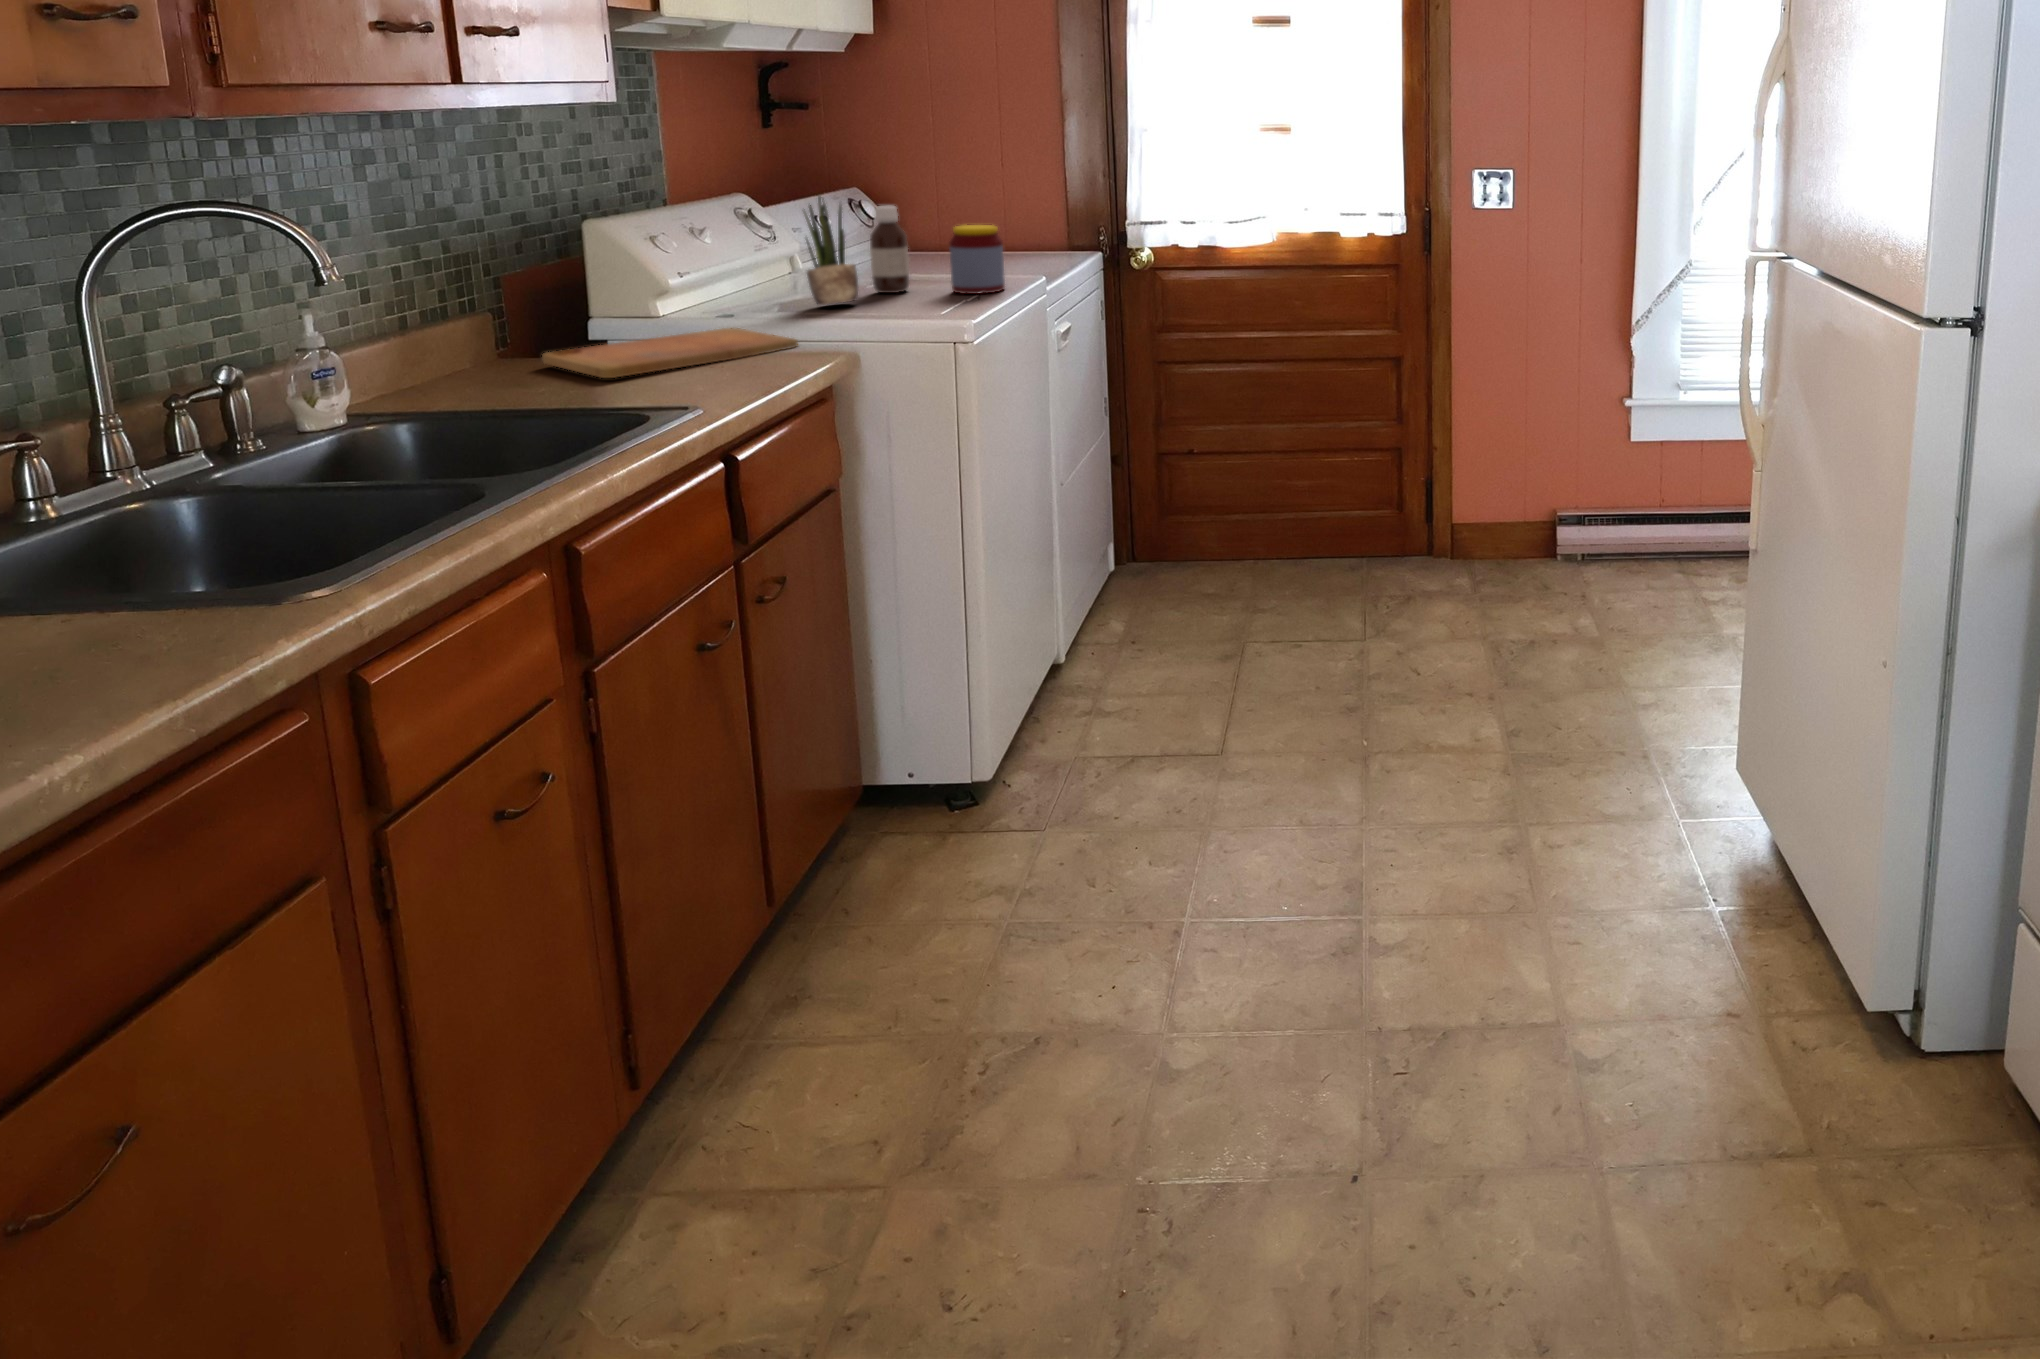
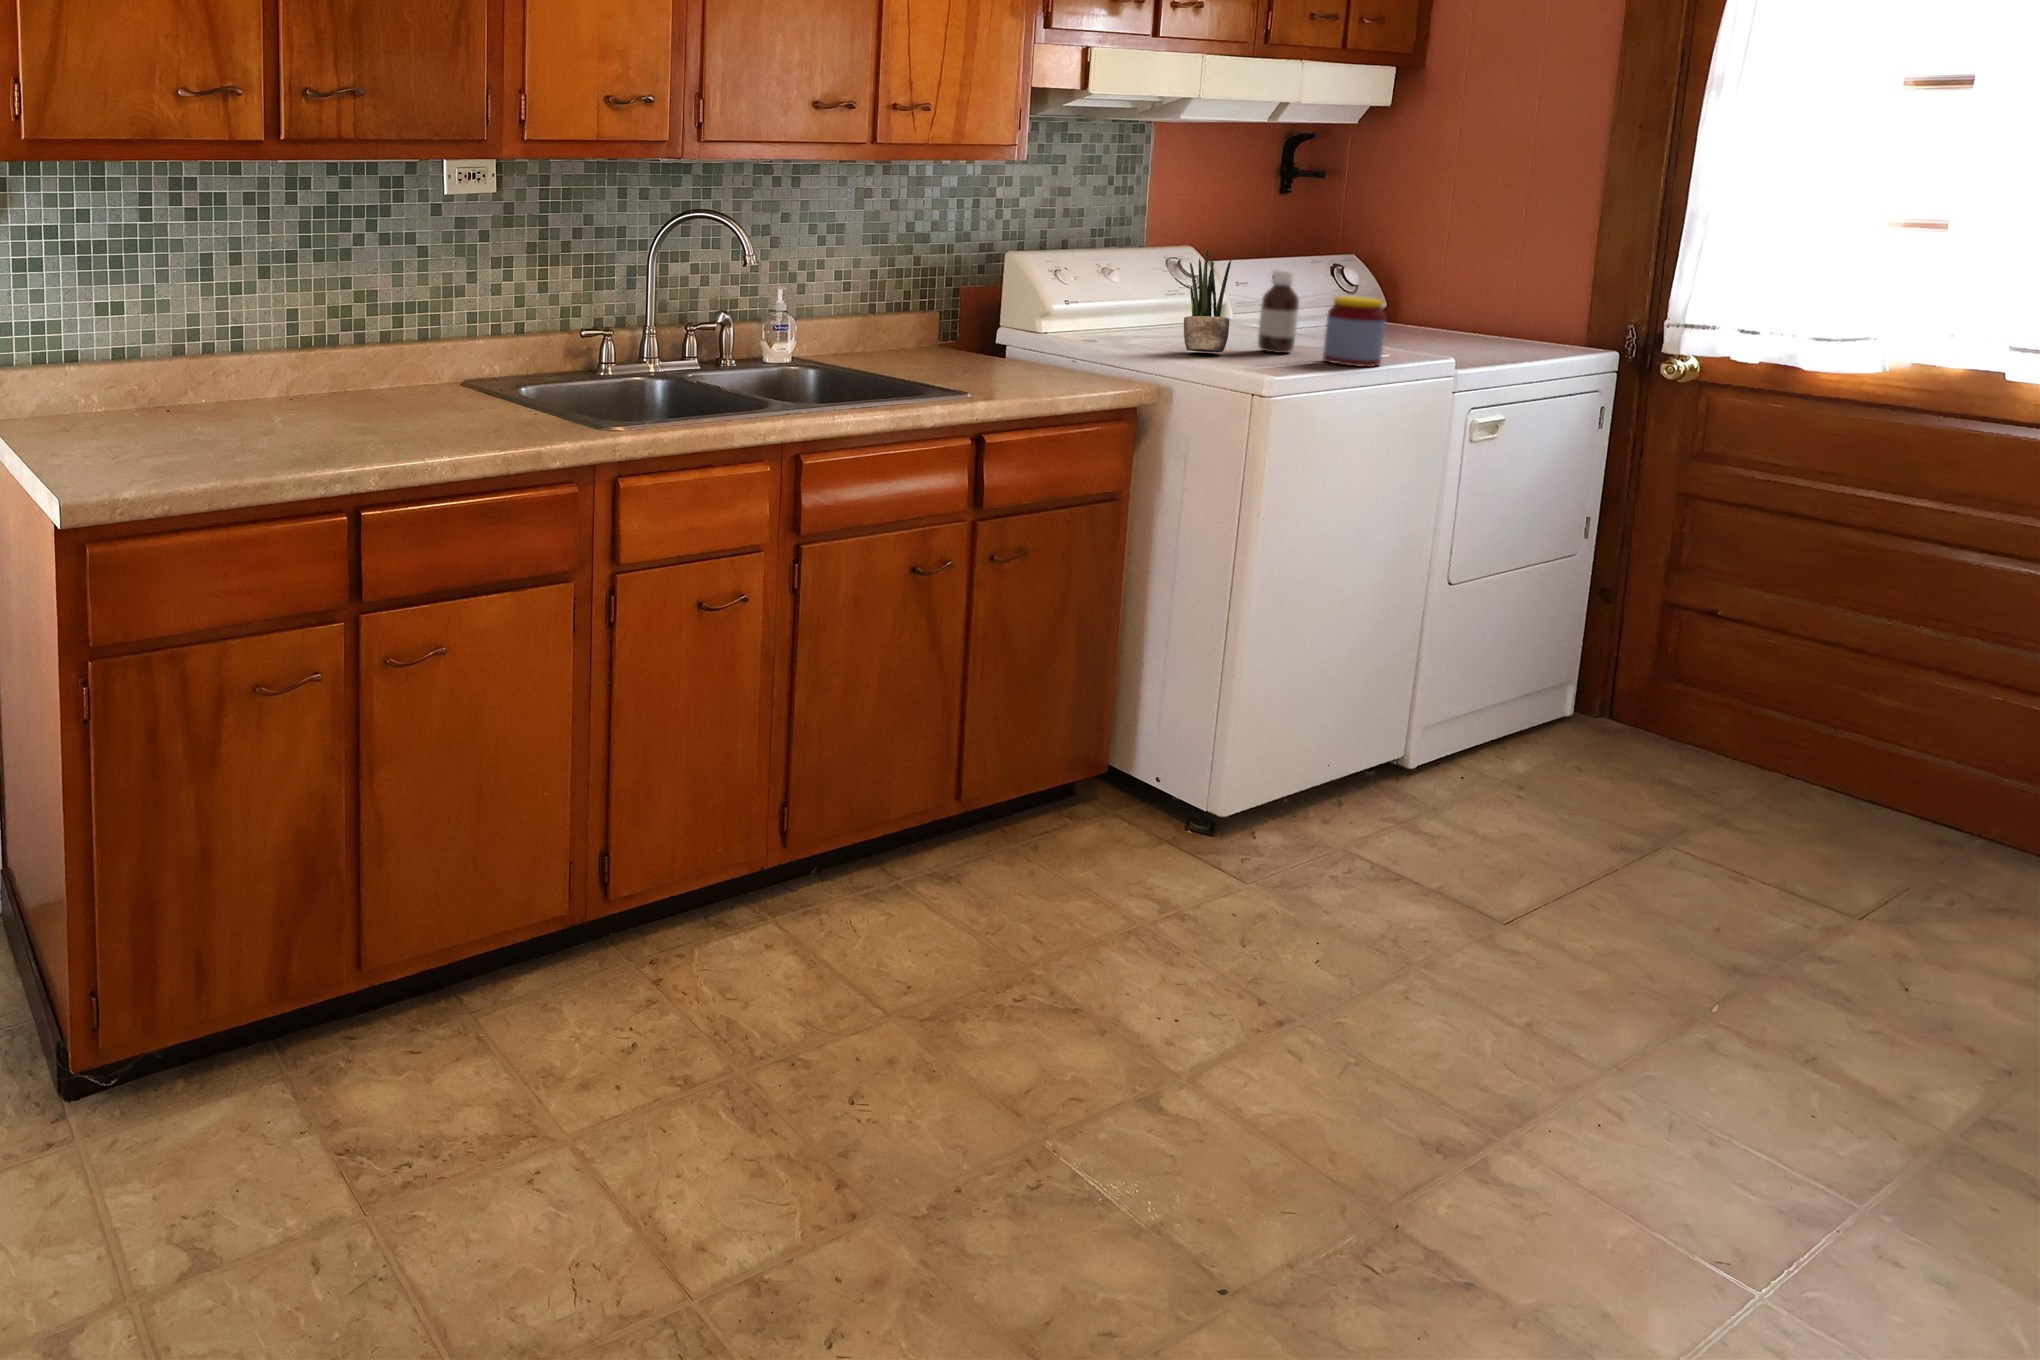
cutting board: present [542,328,798,378] -> none [938,345,1110,375]

